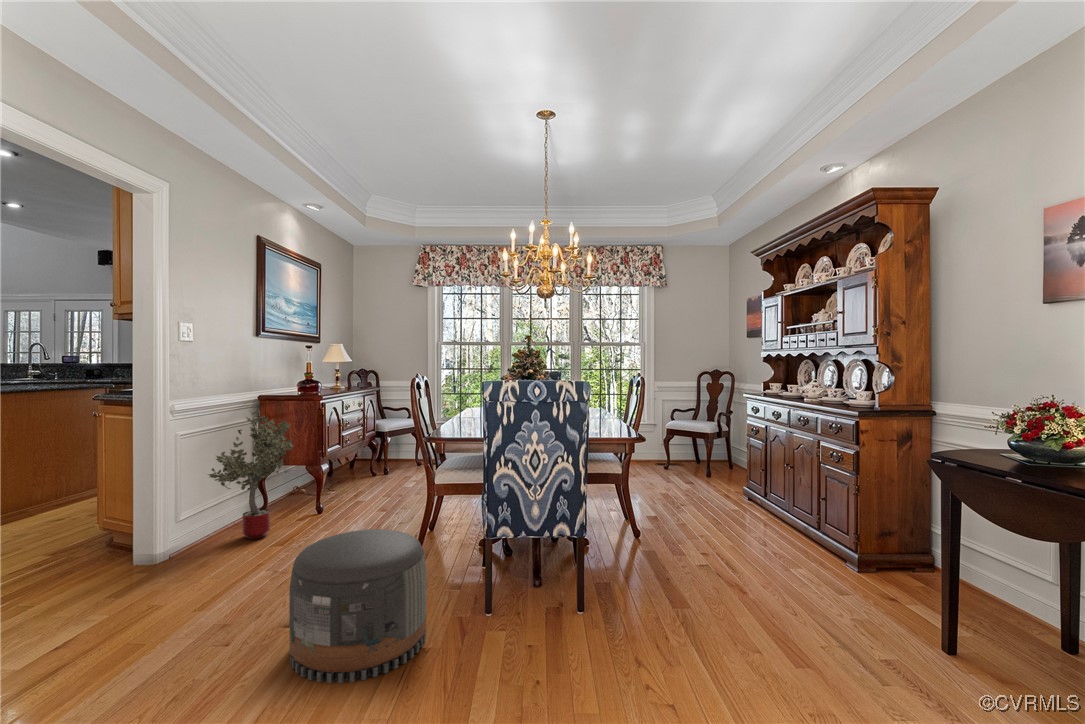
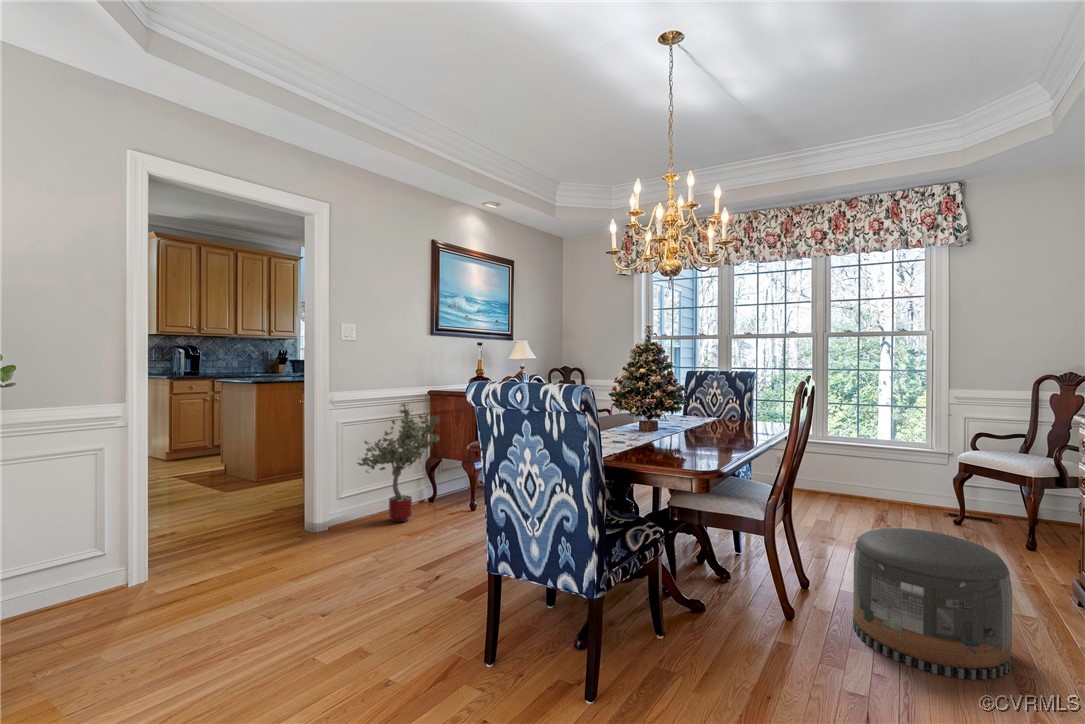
pouf: present [289,529,426,683] -> present [853,528,1012,680]

